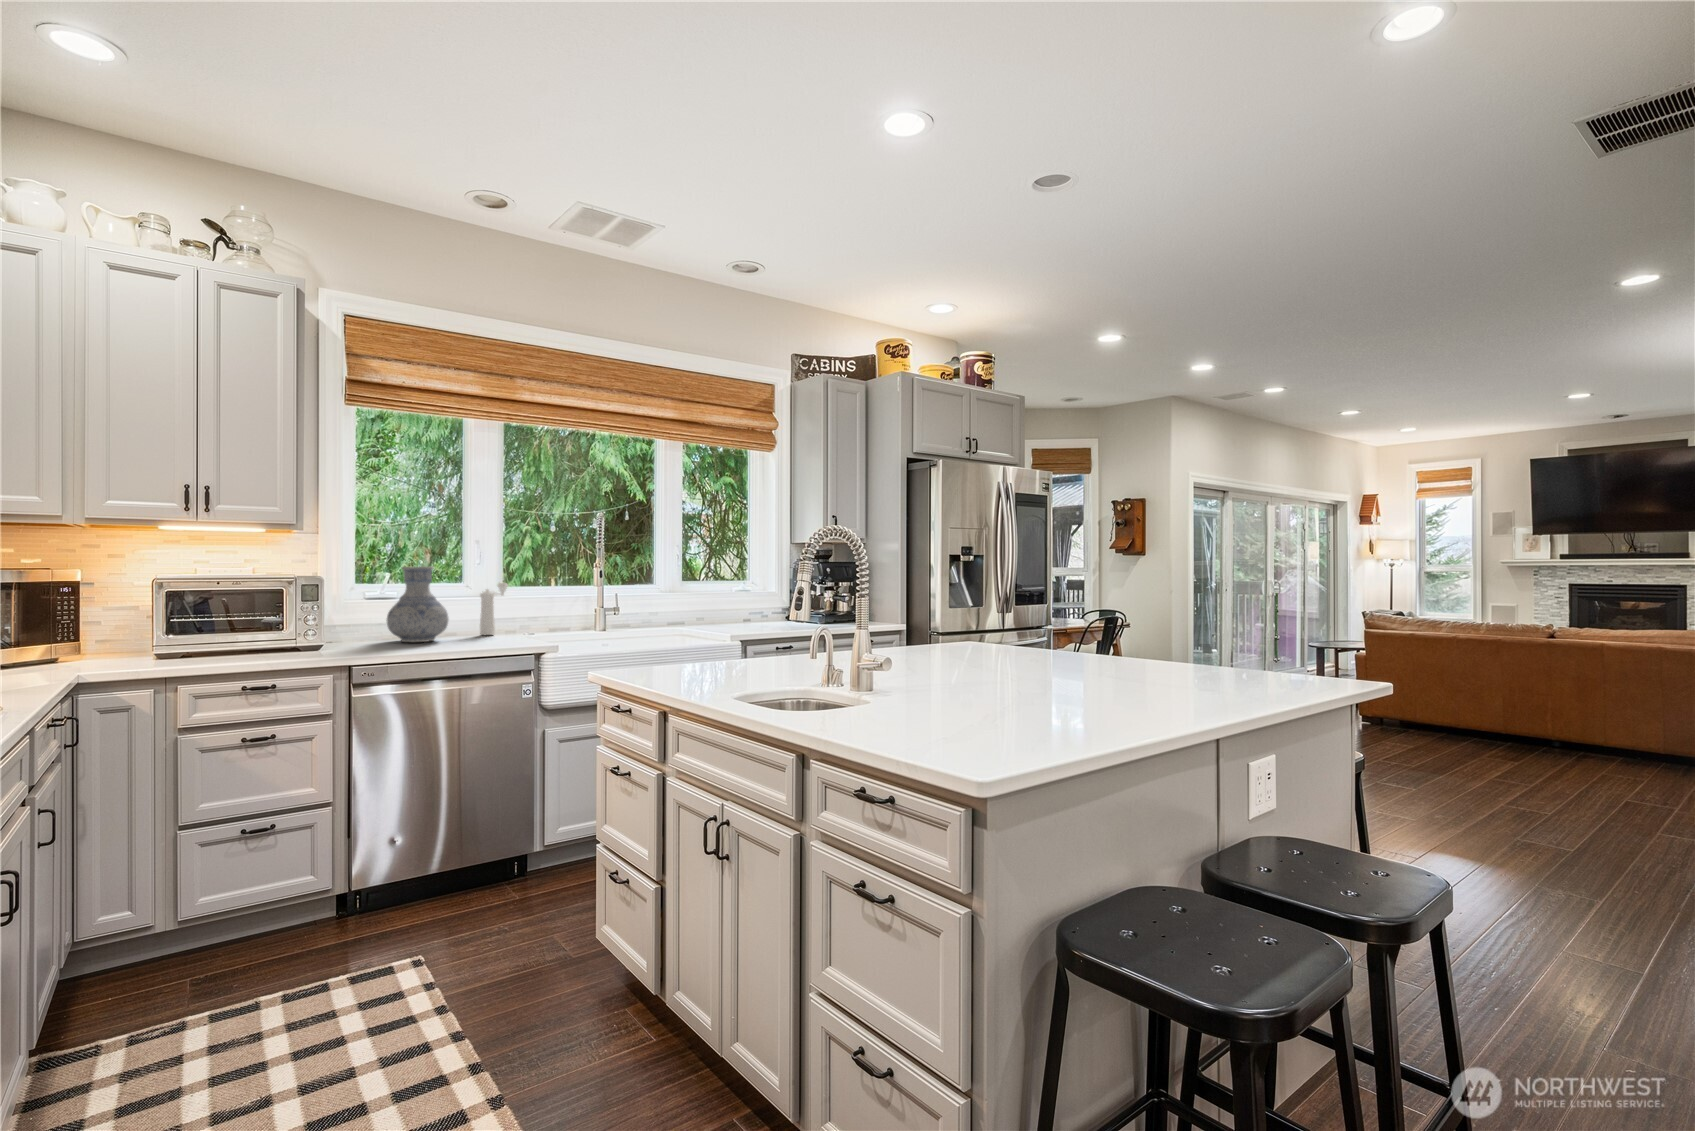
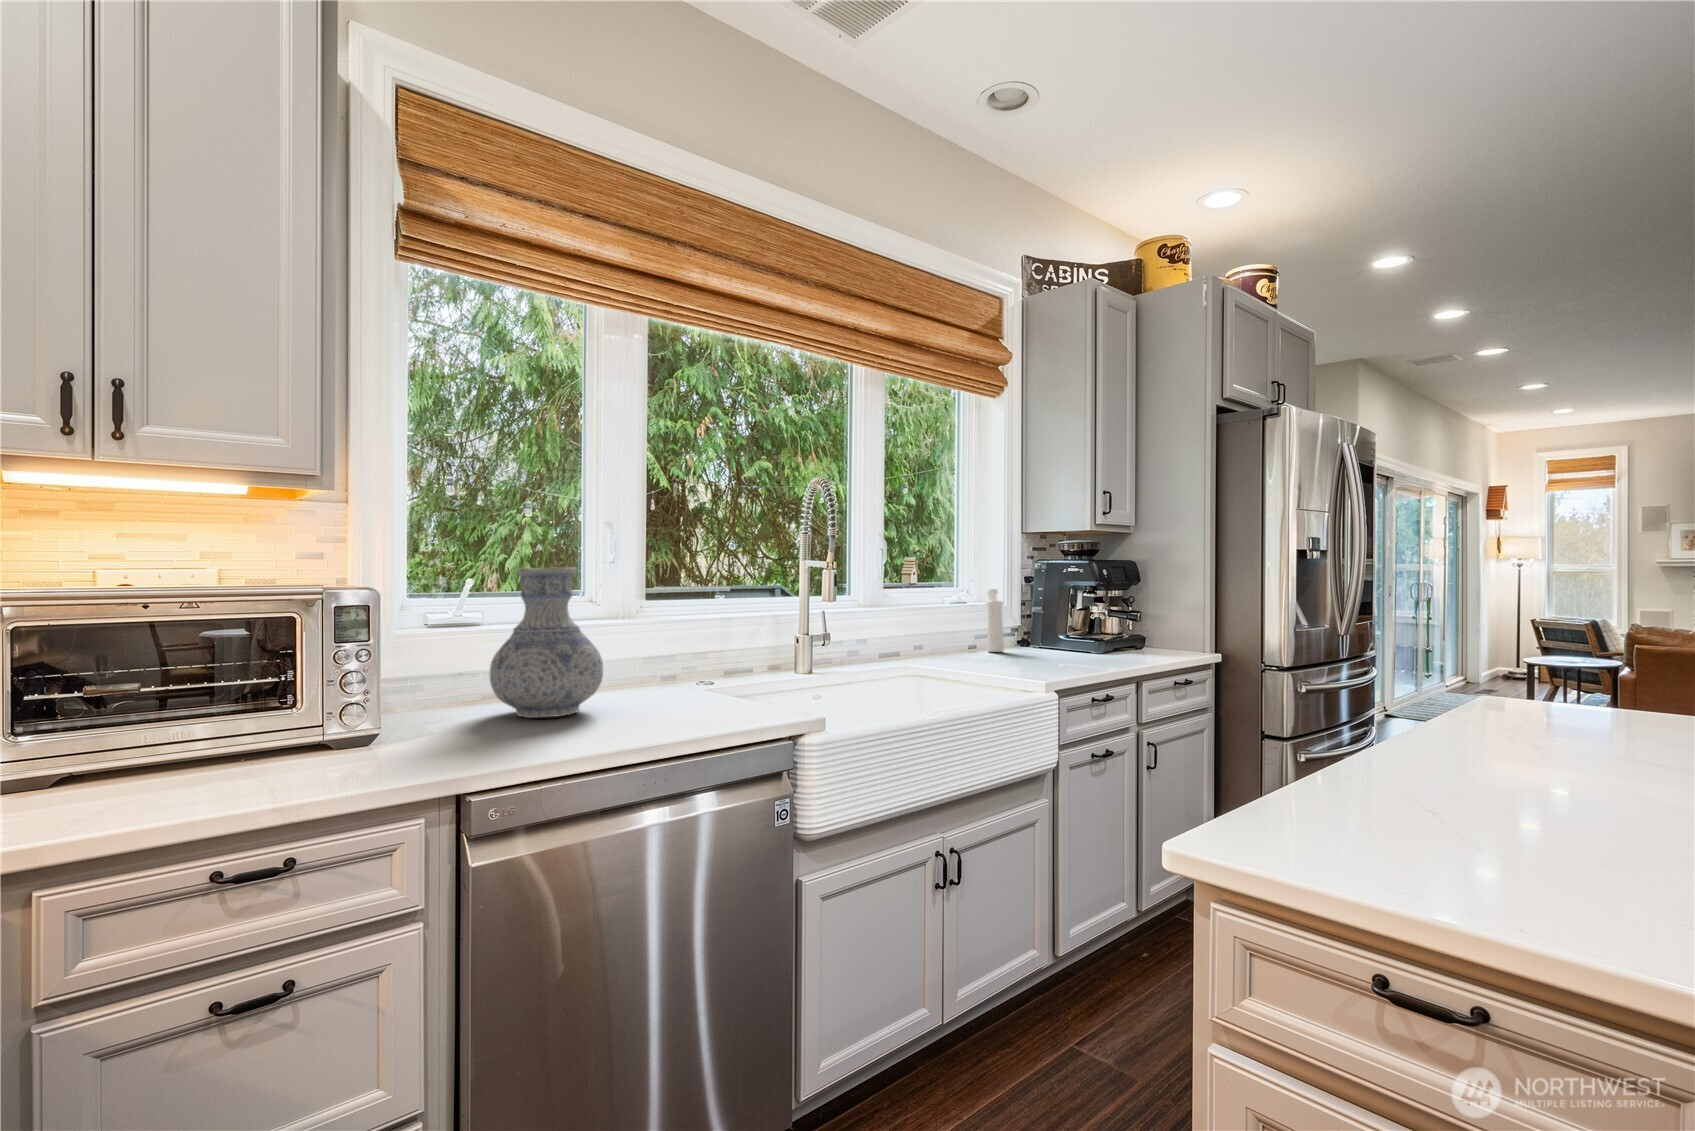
pepper mill: present [480,583,508,635] -> present [987,589,1004,652]

